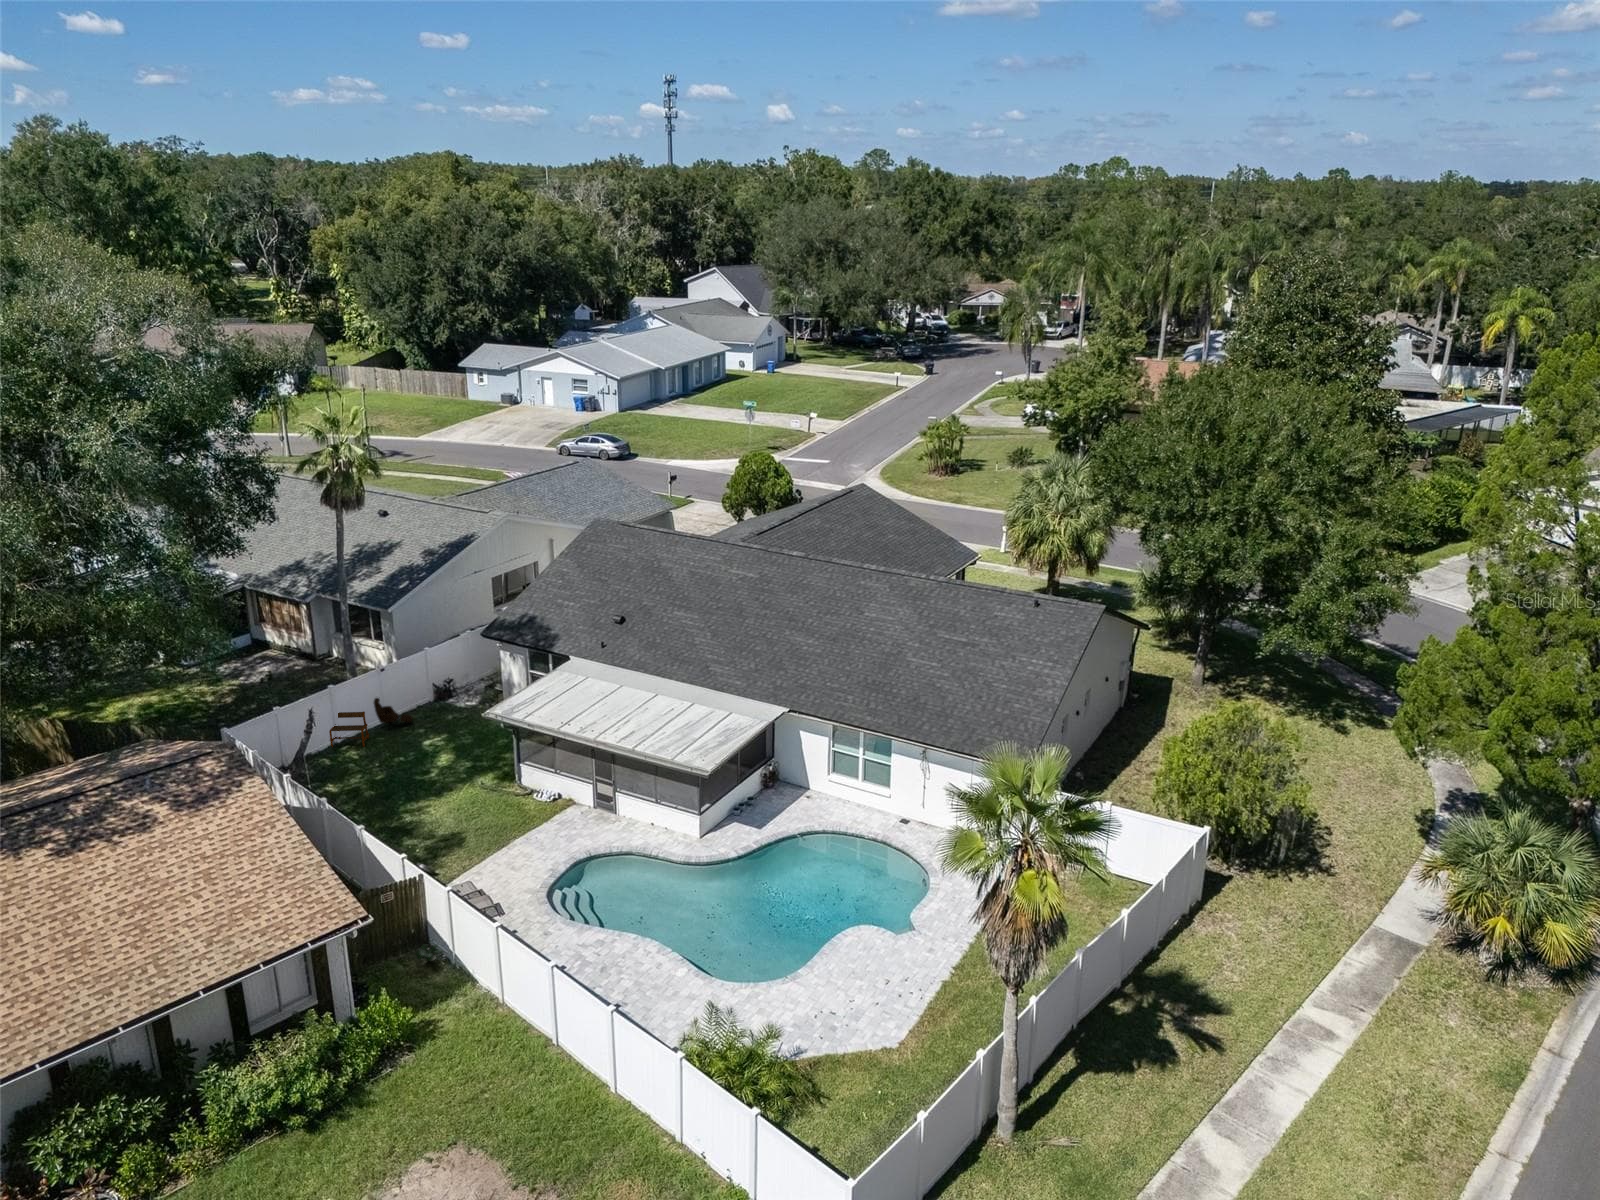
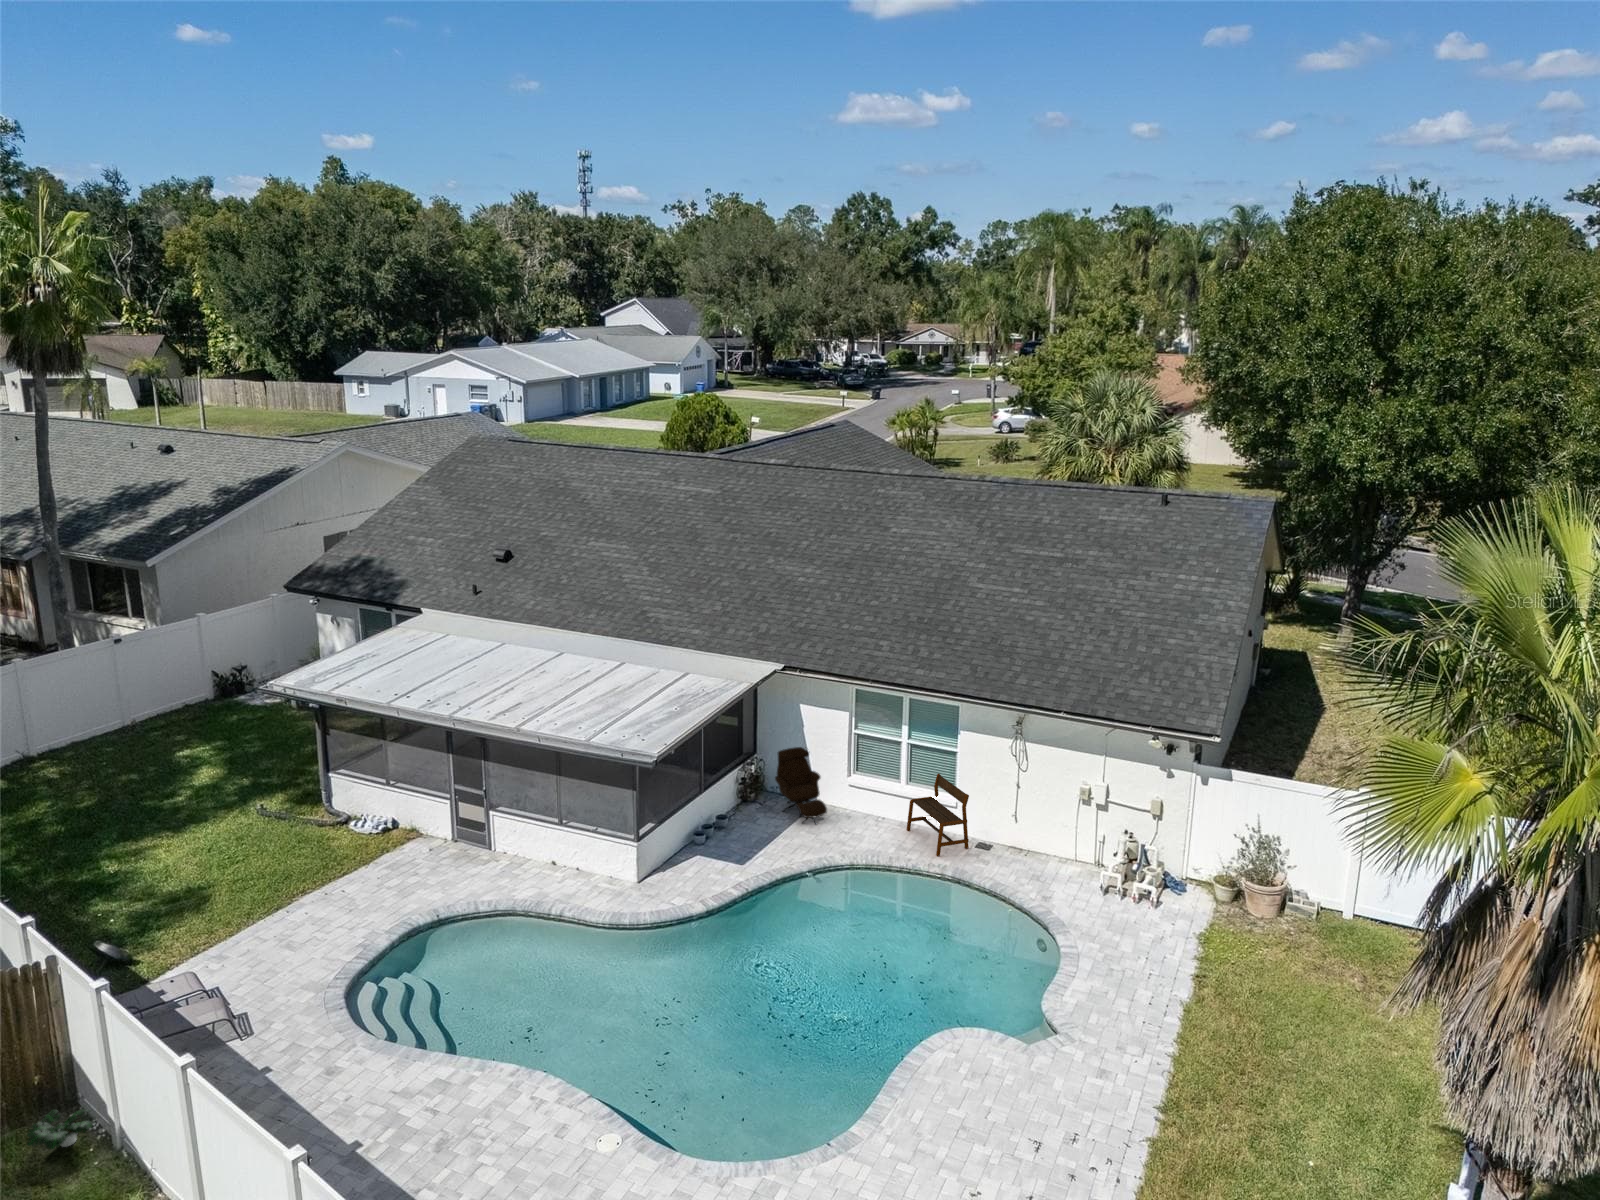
lounge chair: present [374,698,412,729] -> present [775,747,827,820]
bench: present [329,712,369,747] -> present [907,774,969,856]

